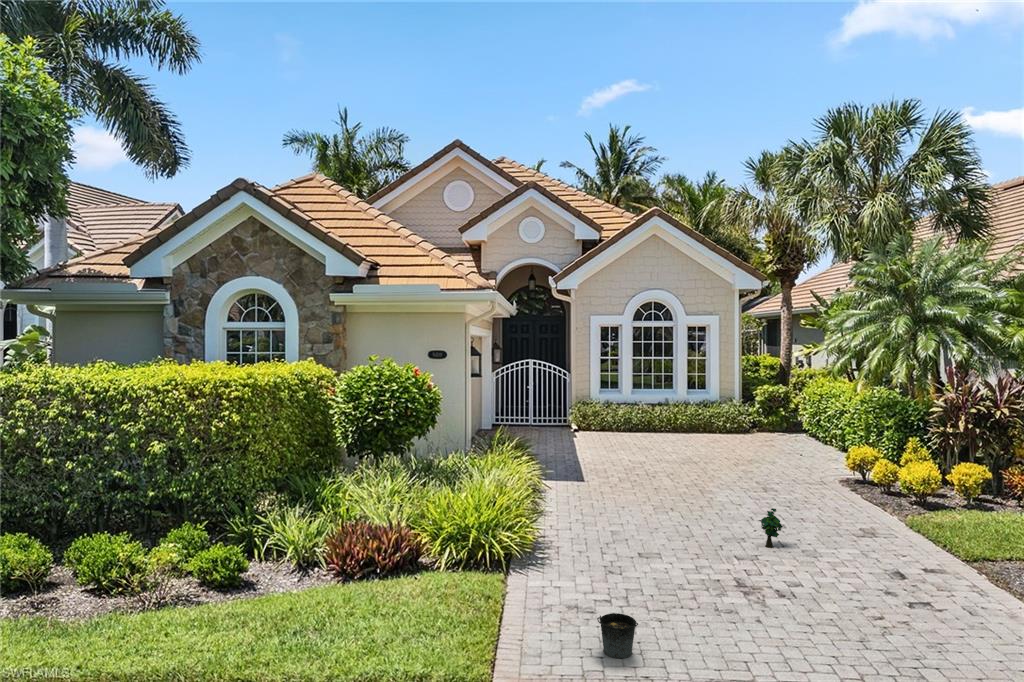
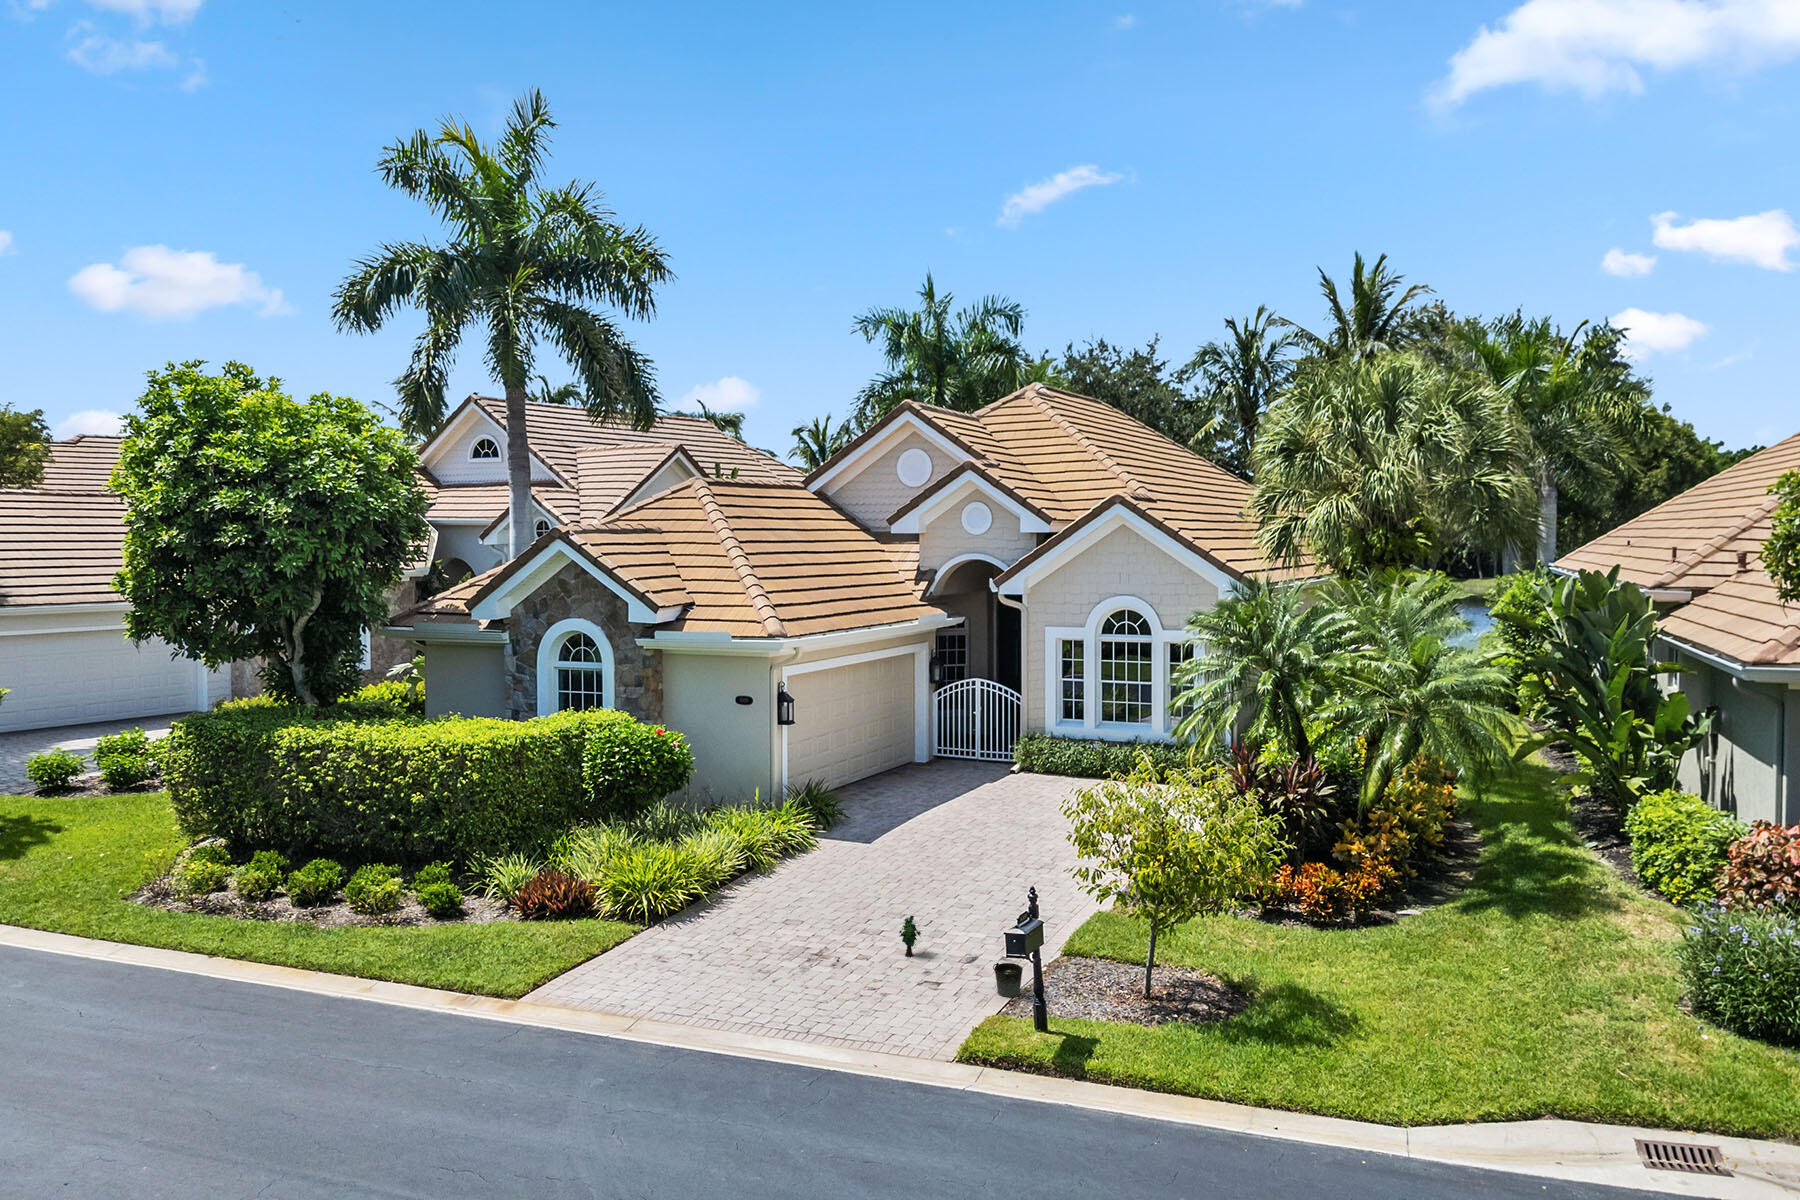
bucket: present [597,613,638,658] -> present [993,963,1023,997]

